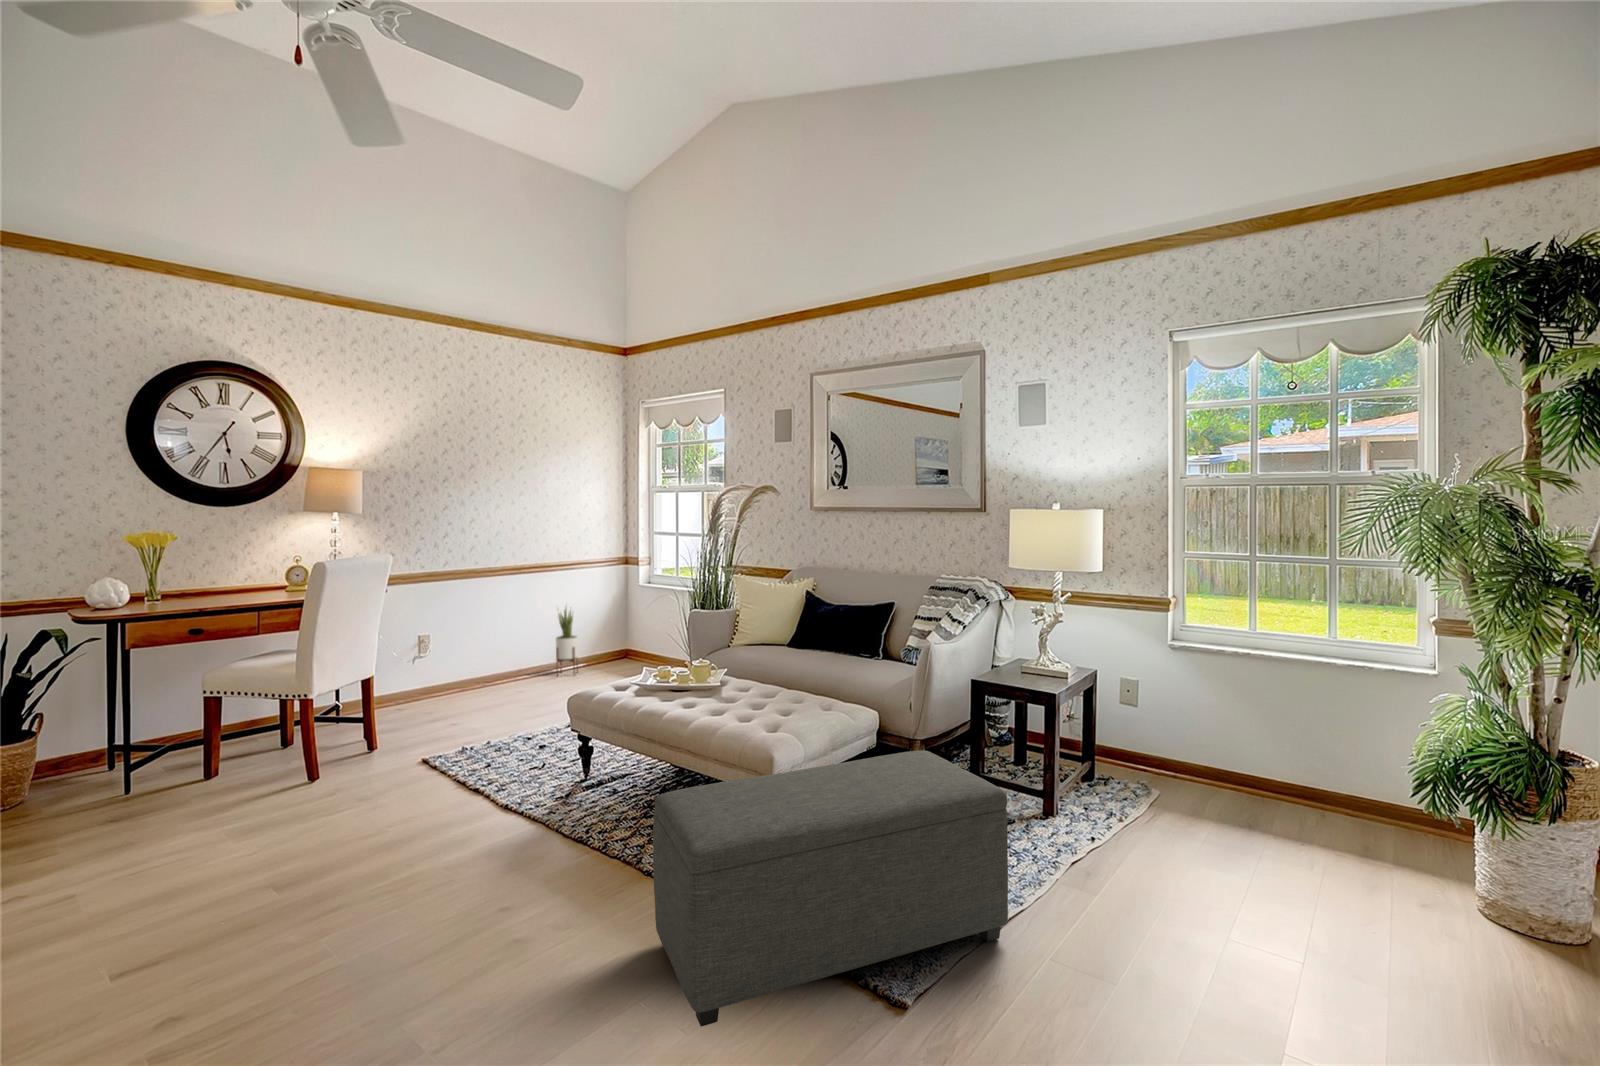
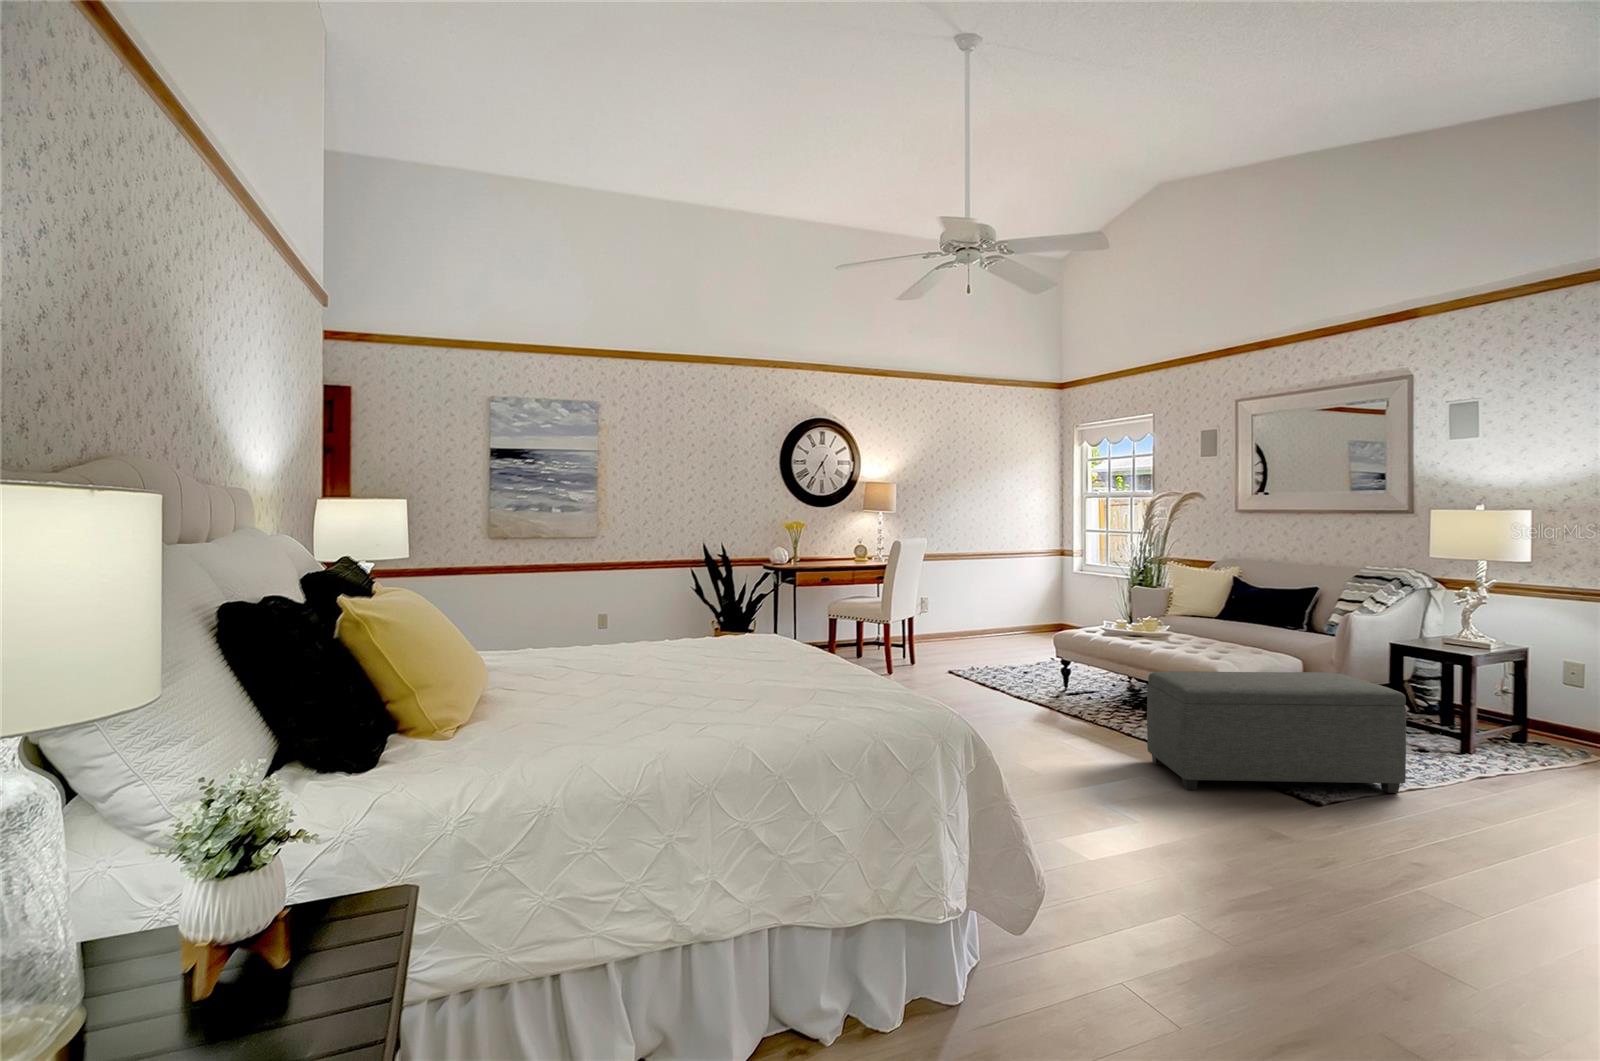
potted plant: present [556,606,578,671] -> none [1009,582,1026,638]

